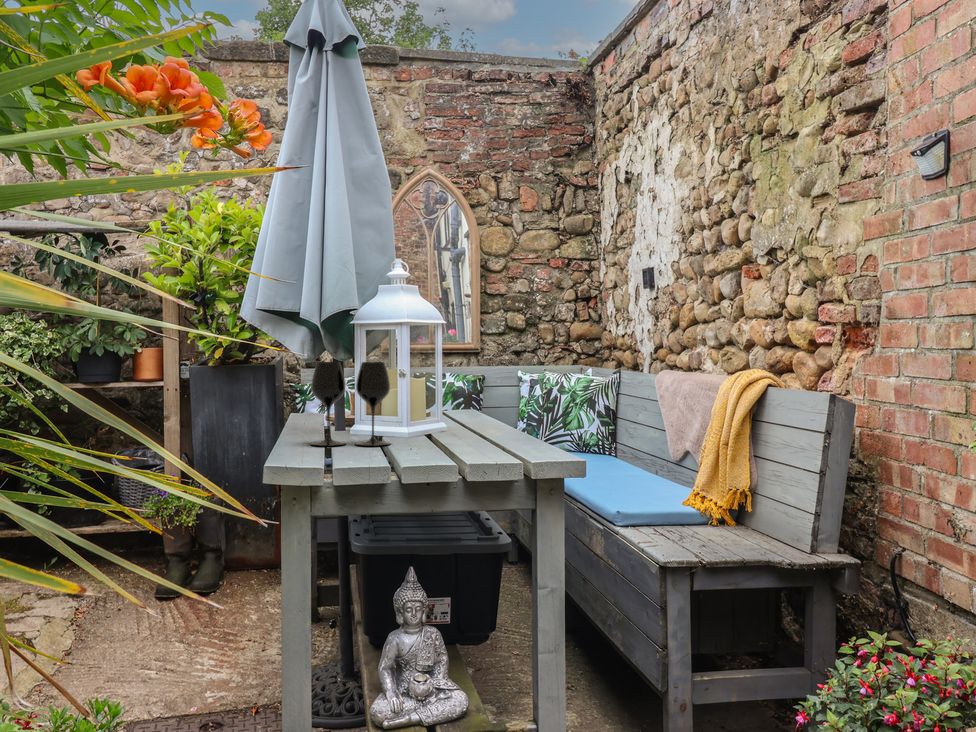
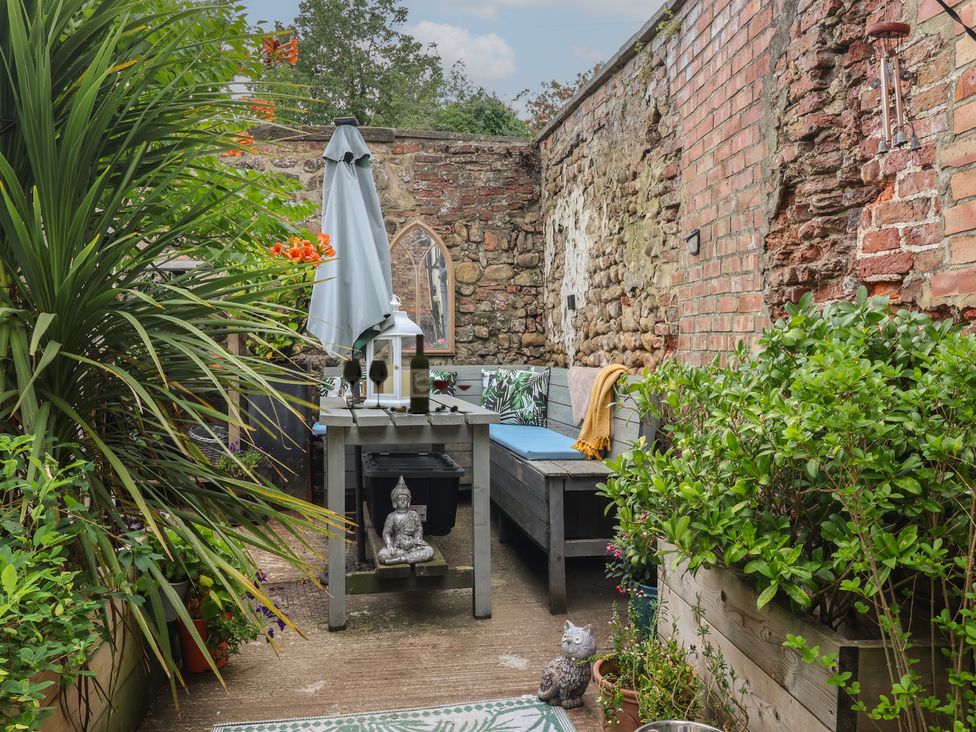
wine bottle: none [393,315,542,461] -> present [390,334,471,414]

